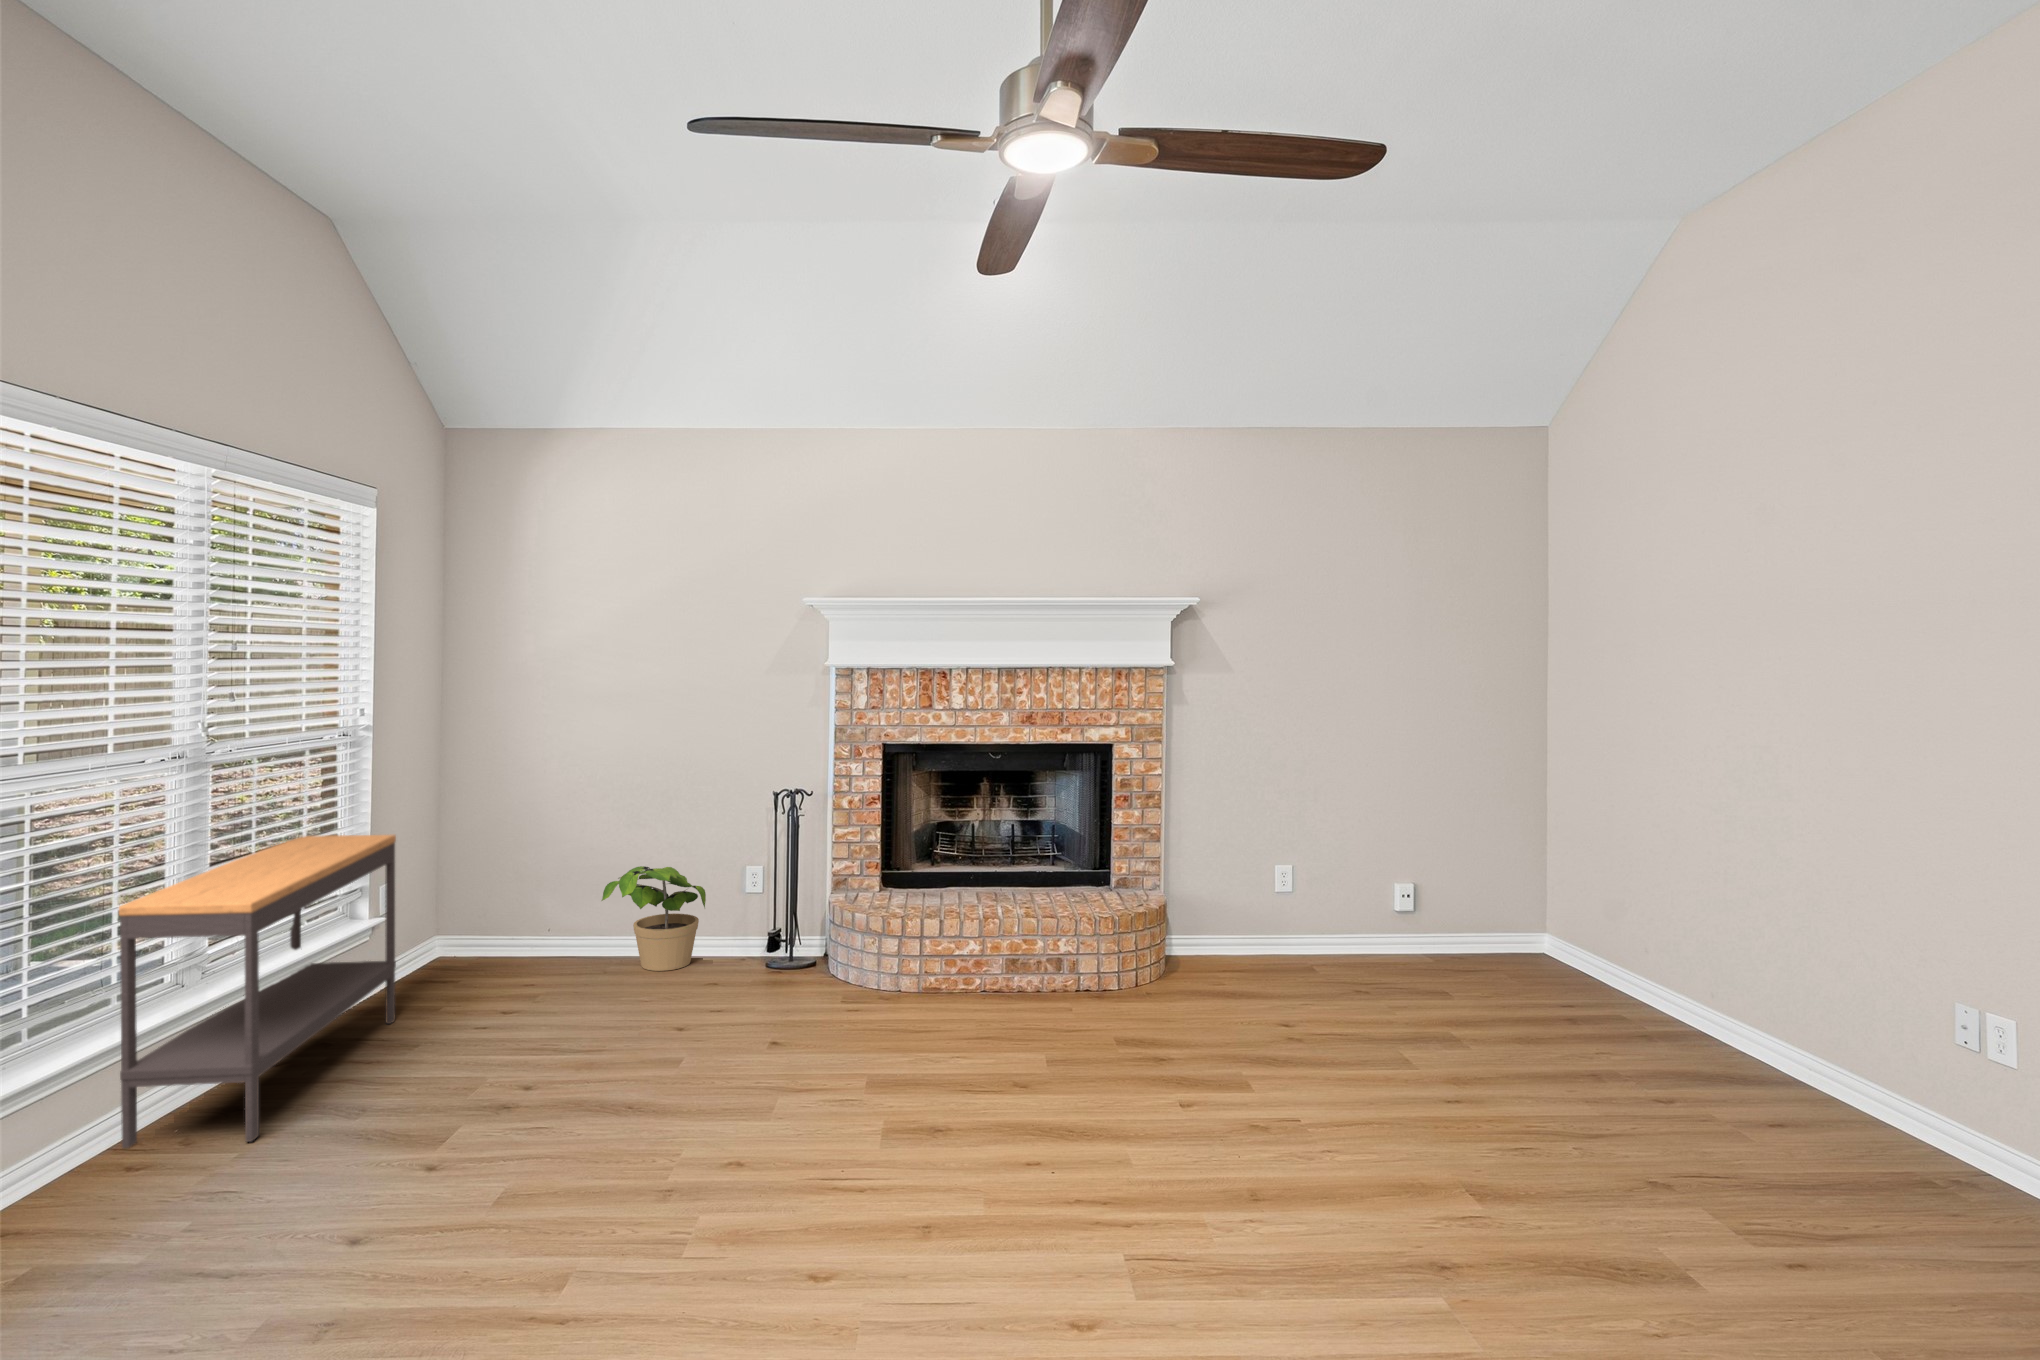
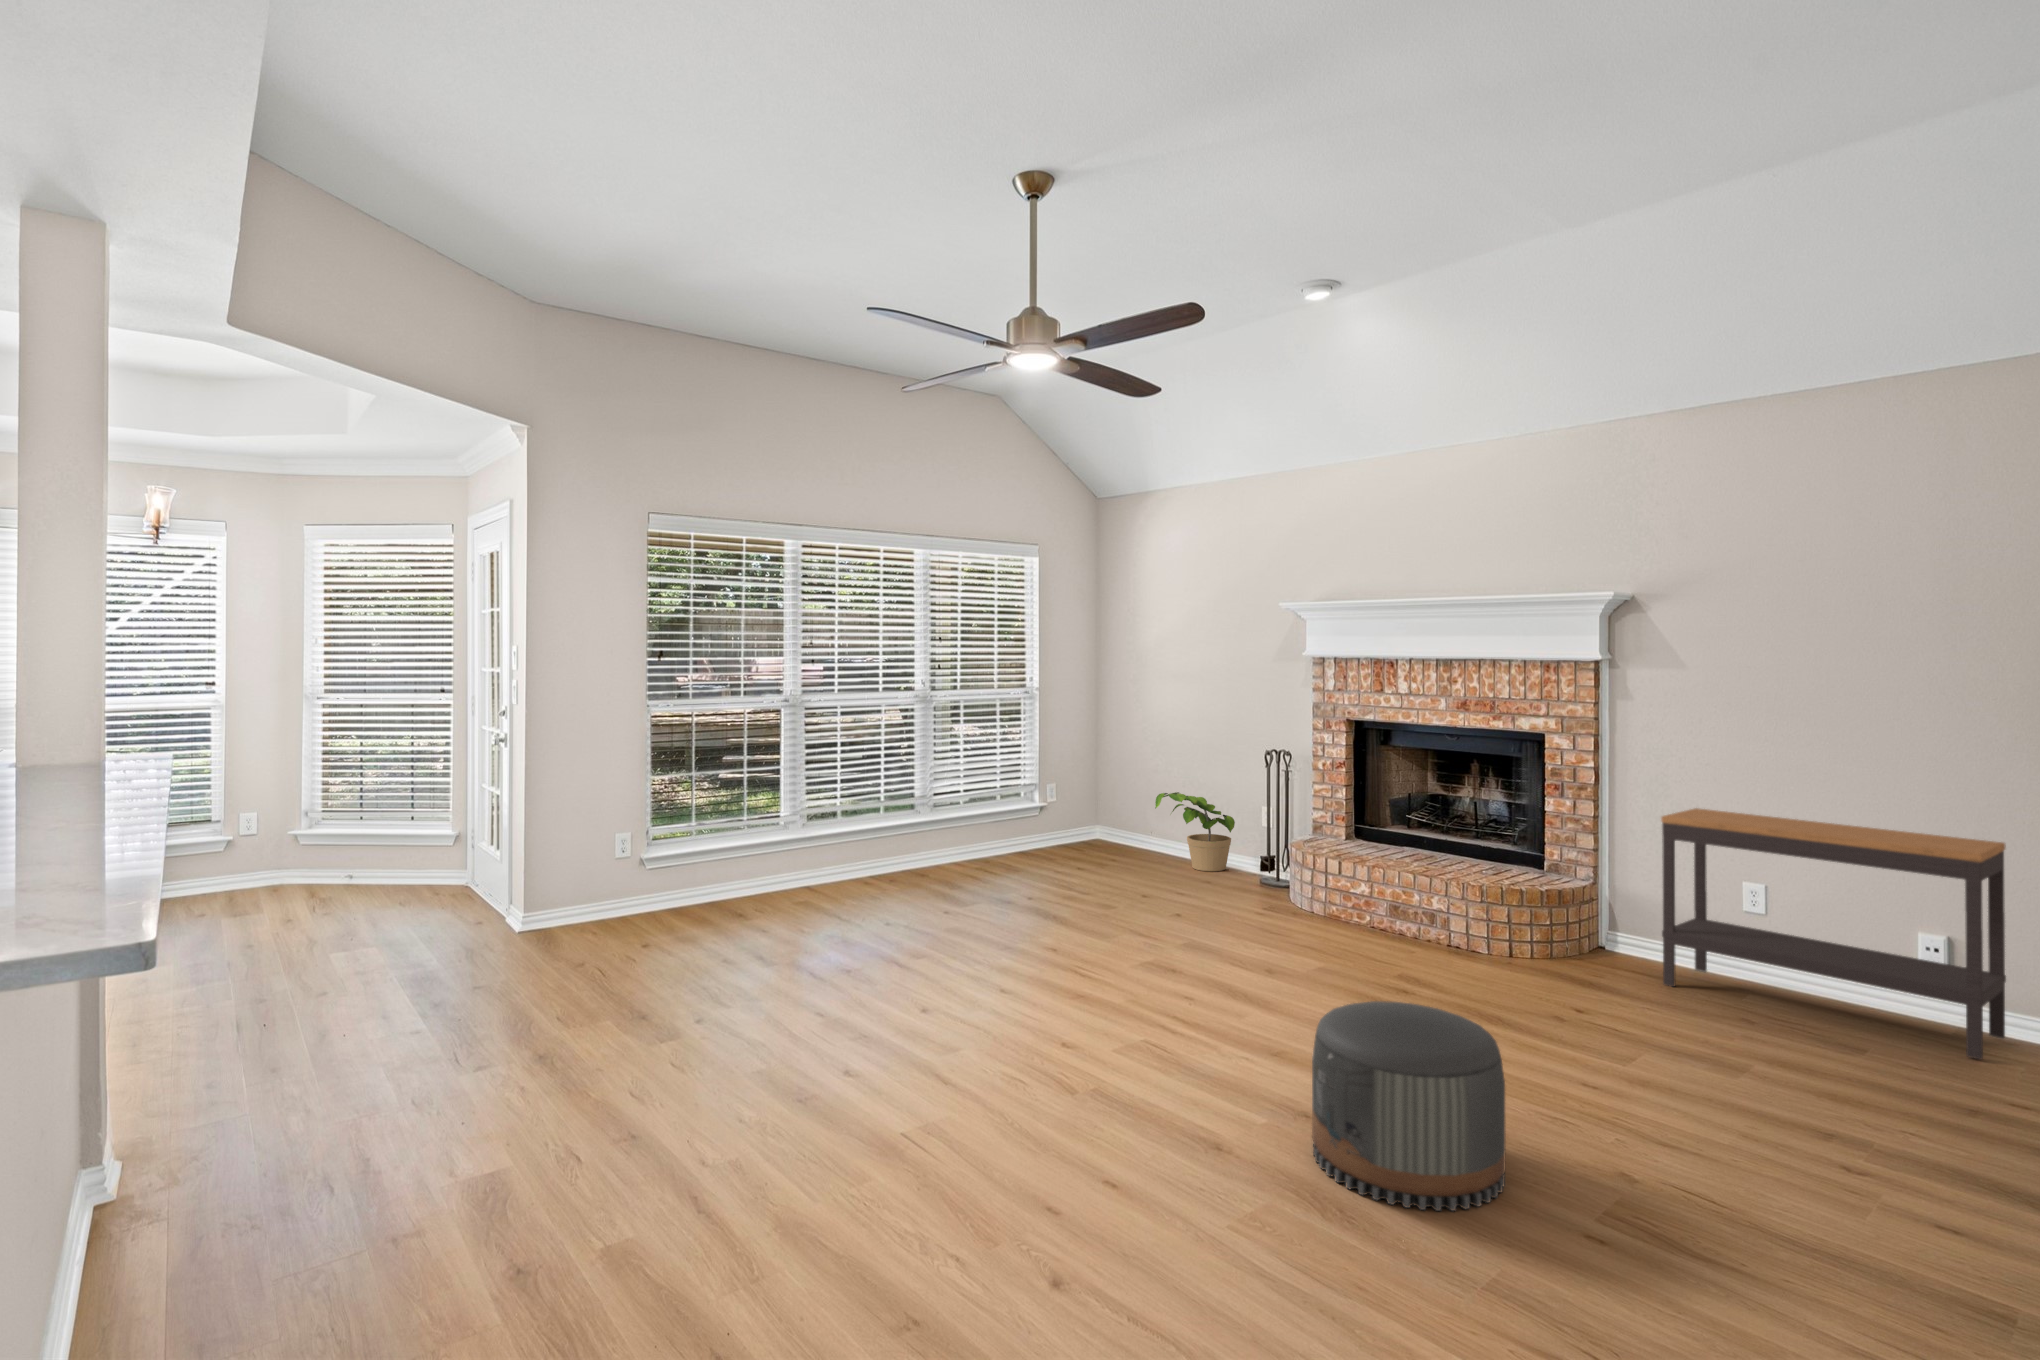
console table: present [119,835,396,1148] -> present [1661,808,2006,1060]
pouf: none [1431,1075,1639,1307] -> present [1312,1001,1506,1211]

